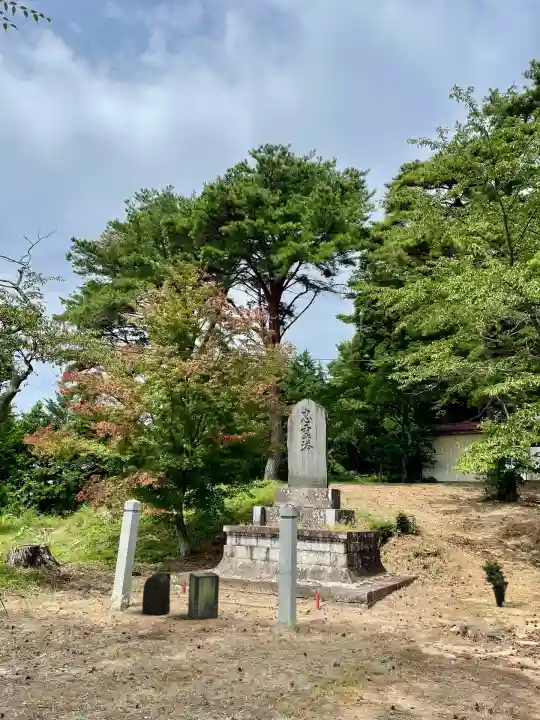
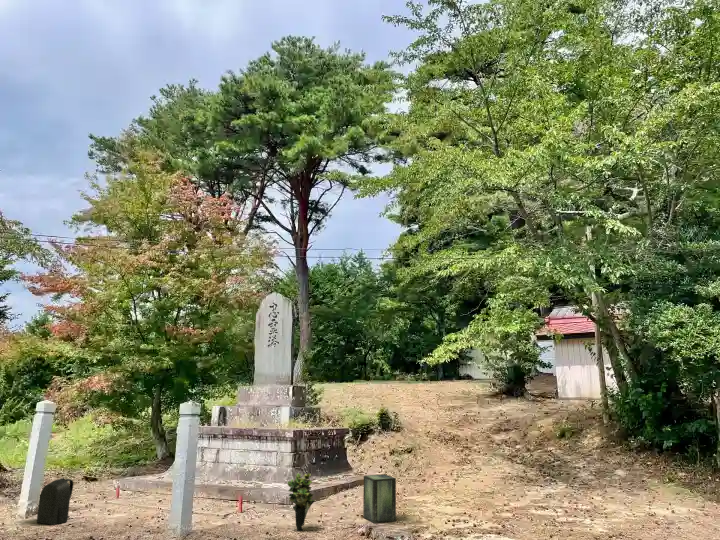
potted plant: present [482,561,509,607] -> present [288,473,315,531]
storage box: present [188,572,219,620] -> present [363,474,396,523]

